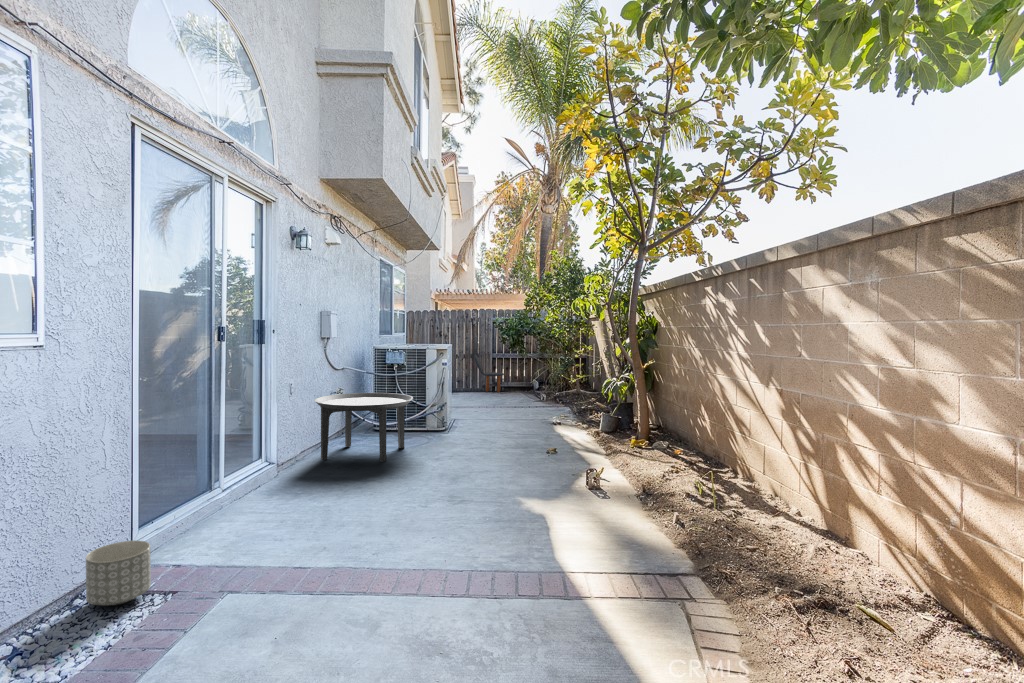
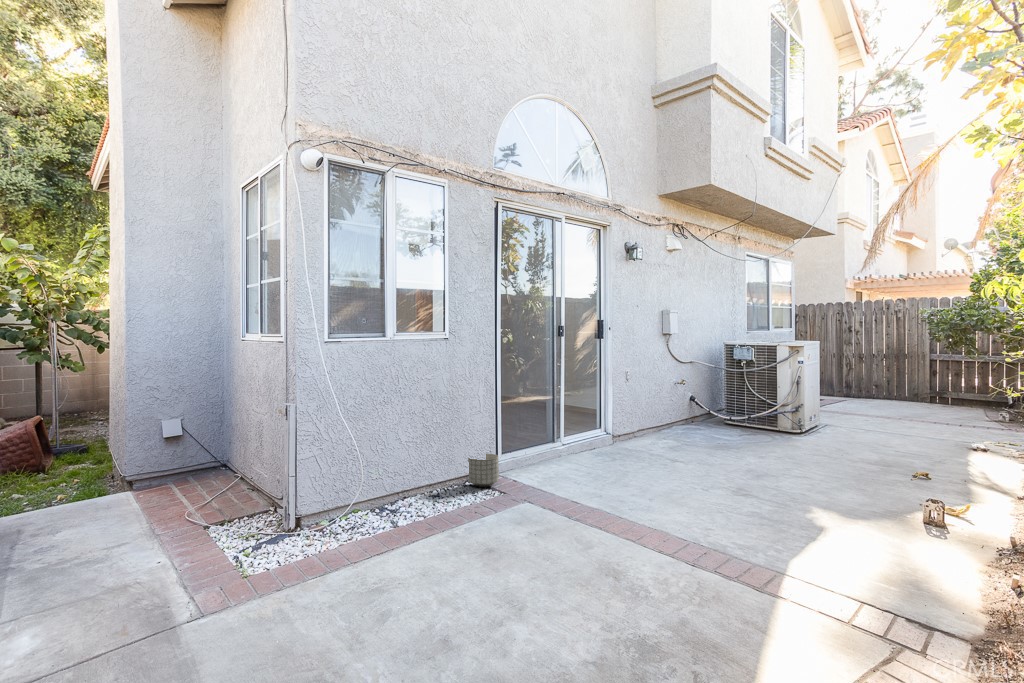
chair: present [474,354,504,392] -> none [891,353,937,402]
round table: present [314,393,413,462] -> none [651,385,742,447]

